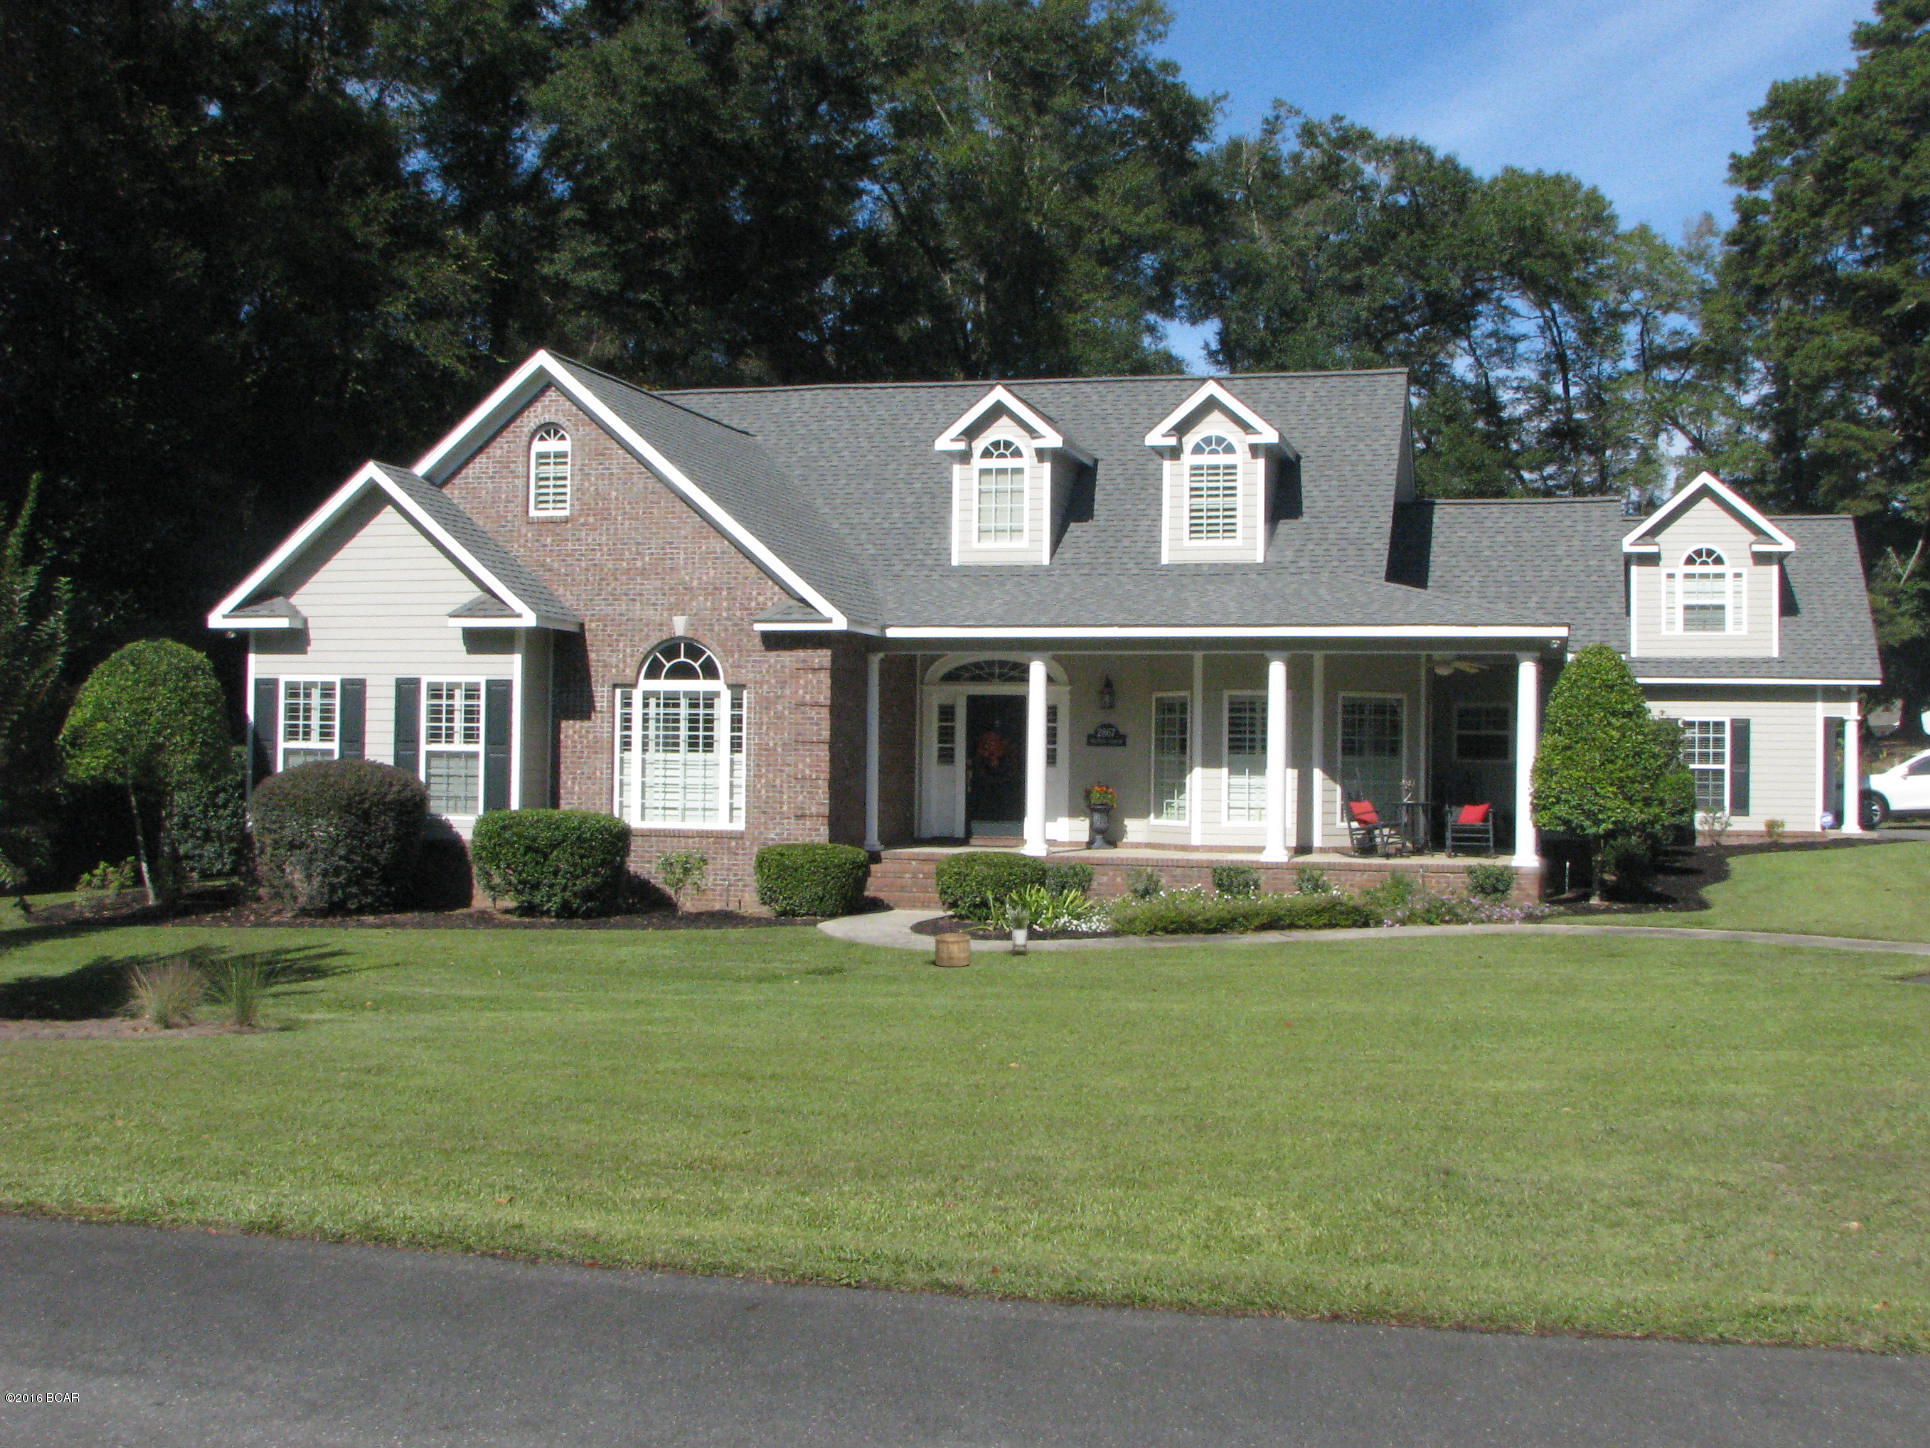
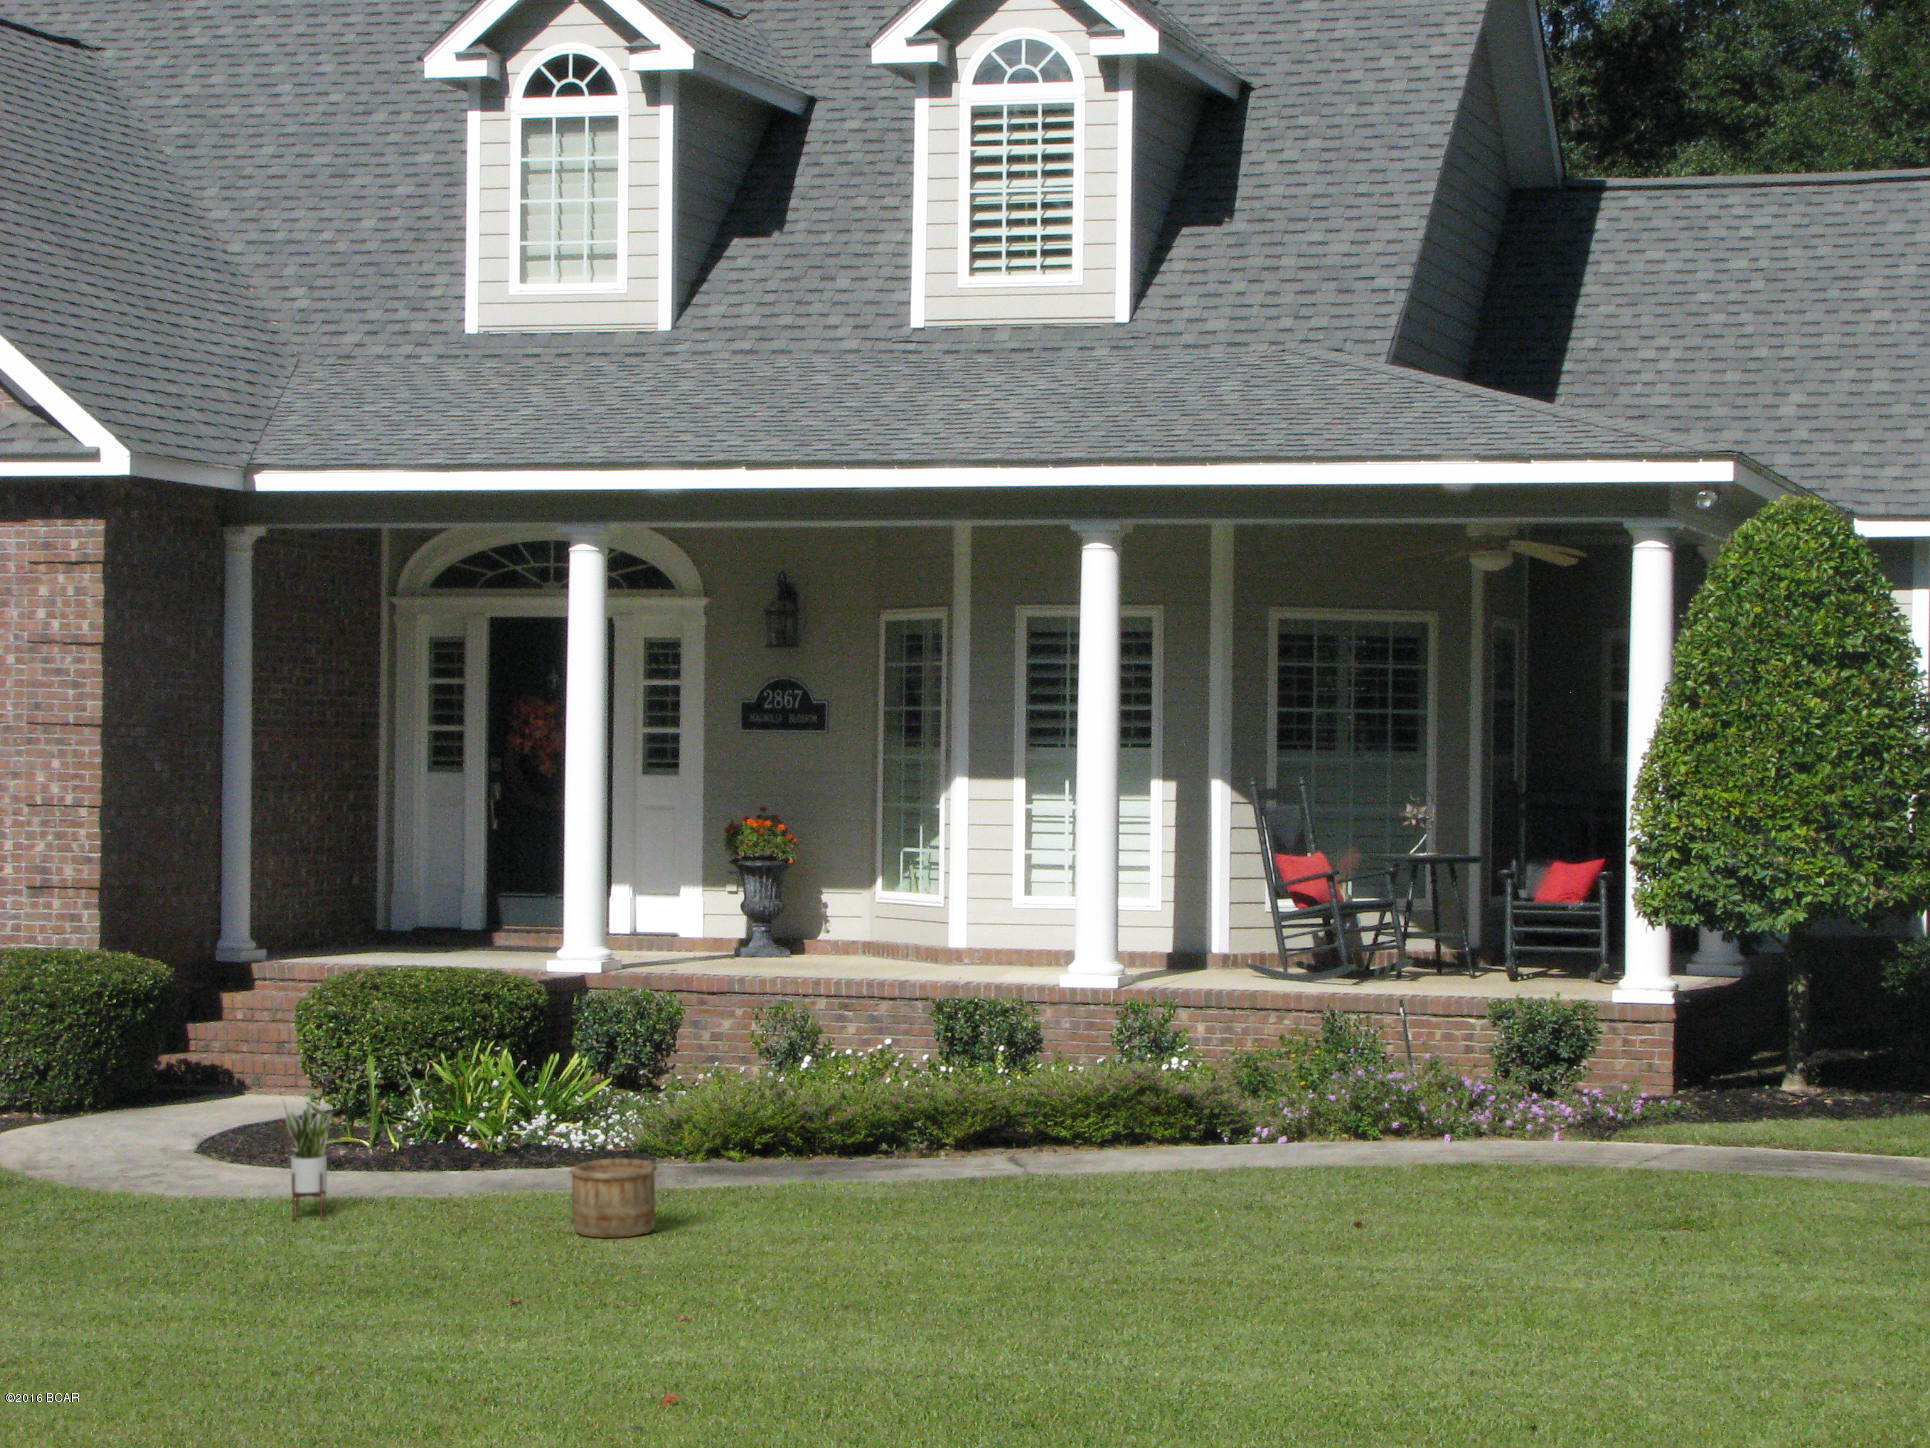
wooden bucket: present [935,933,971,967] -> present [570,1158,657,1238]

